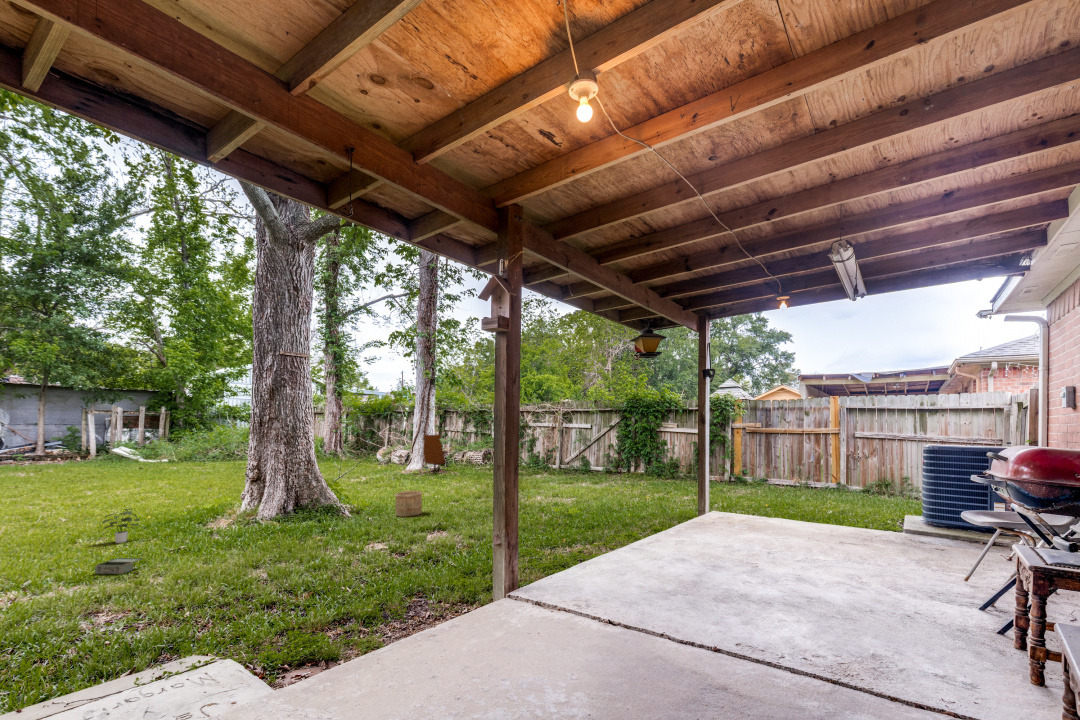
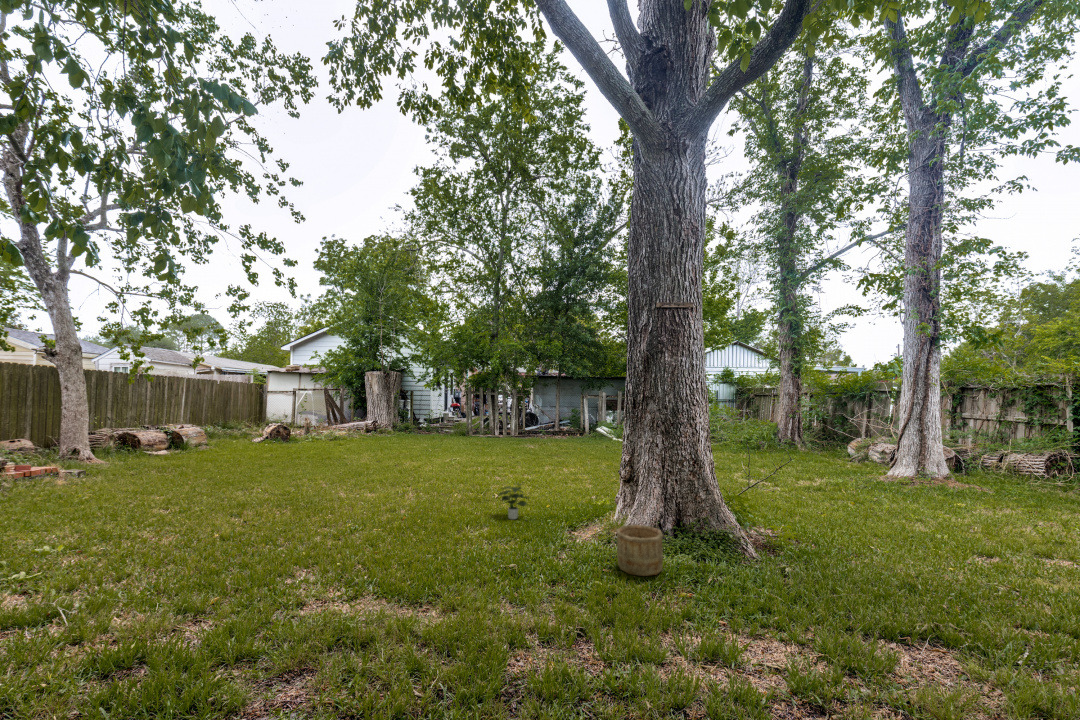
lounge chair: present [423,434,446,473] -> none [919,427,971,490]
wooden bucket: present [395,491,422,517] -> present [616,525,663,576]
toolbox: present [95,558,142,574] -> none [424,556,460,585]

